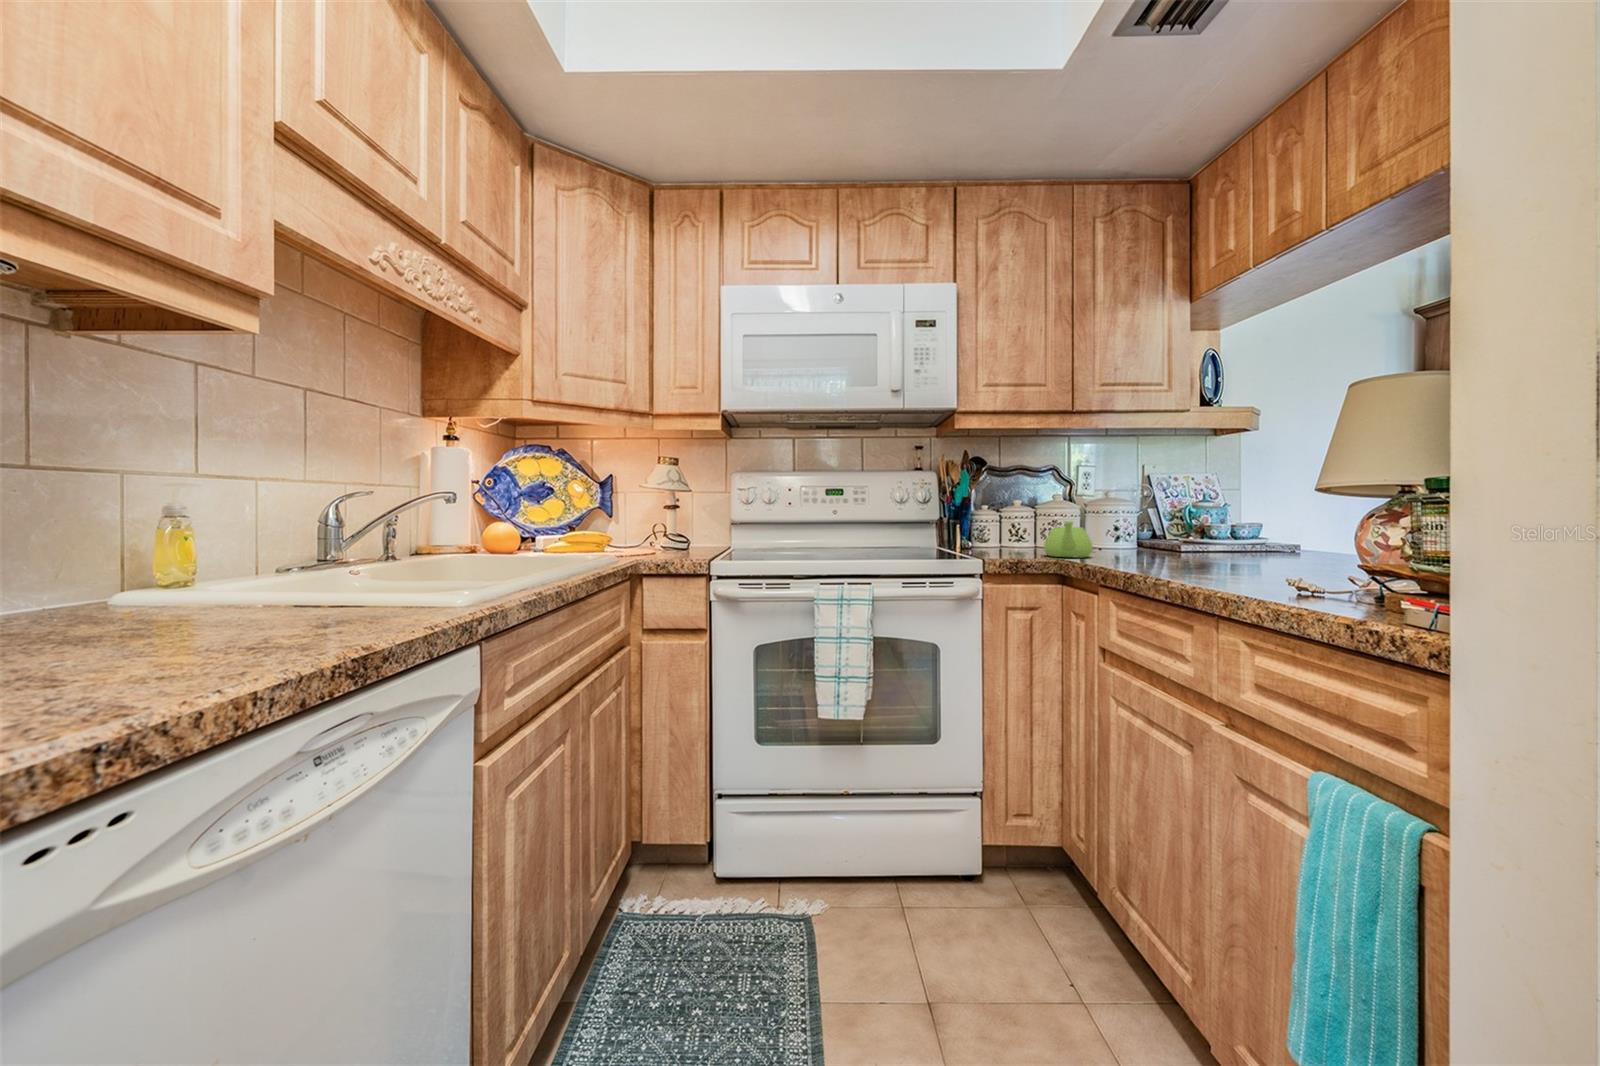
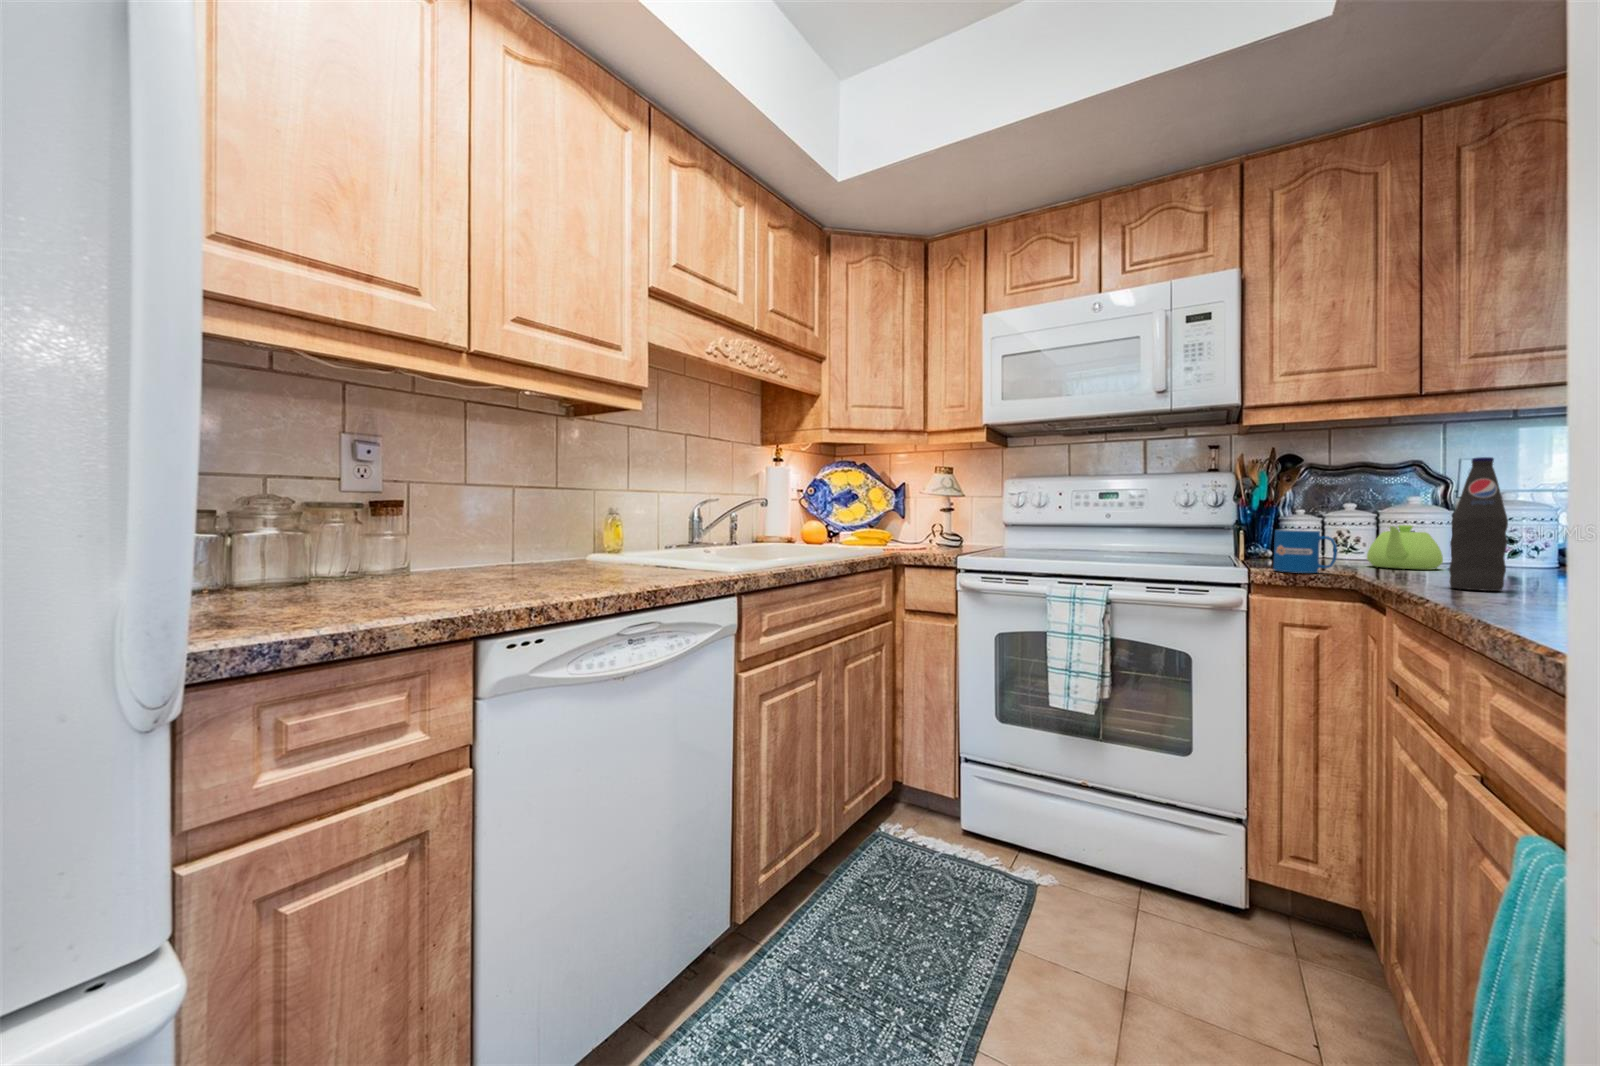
bottle: none [1142,467,1179,575] -> present [1449,457,1508,591]
mug: none [1001,527,1049,565] -> present [1273,530,1337,573]

